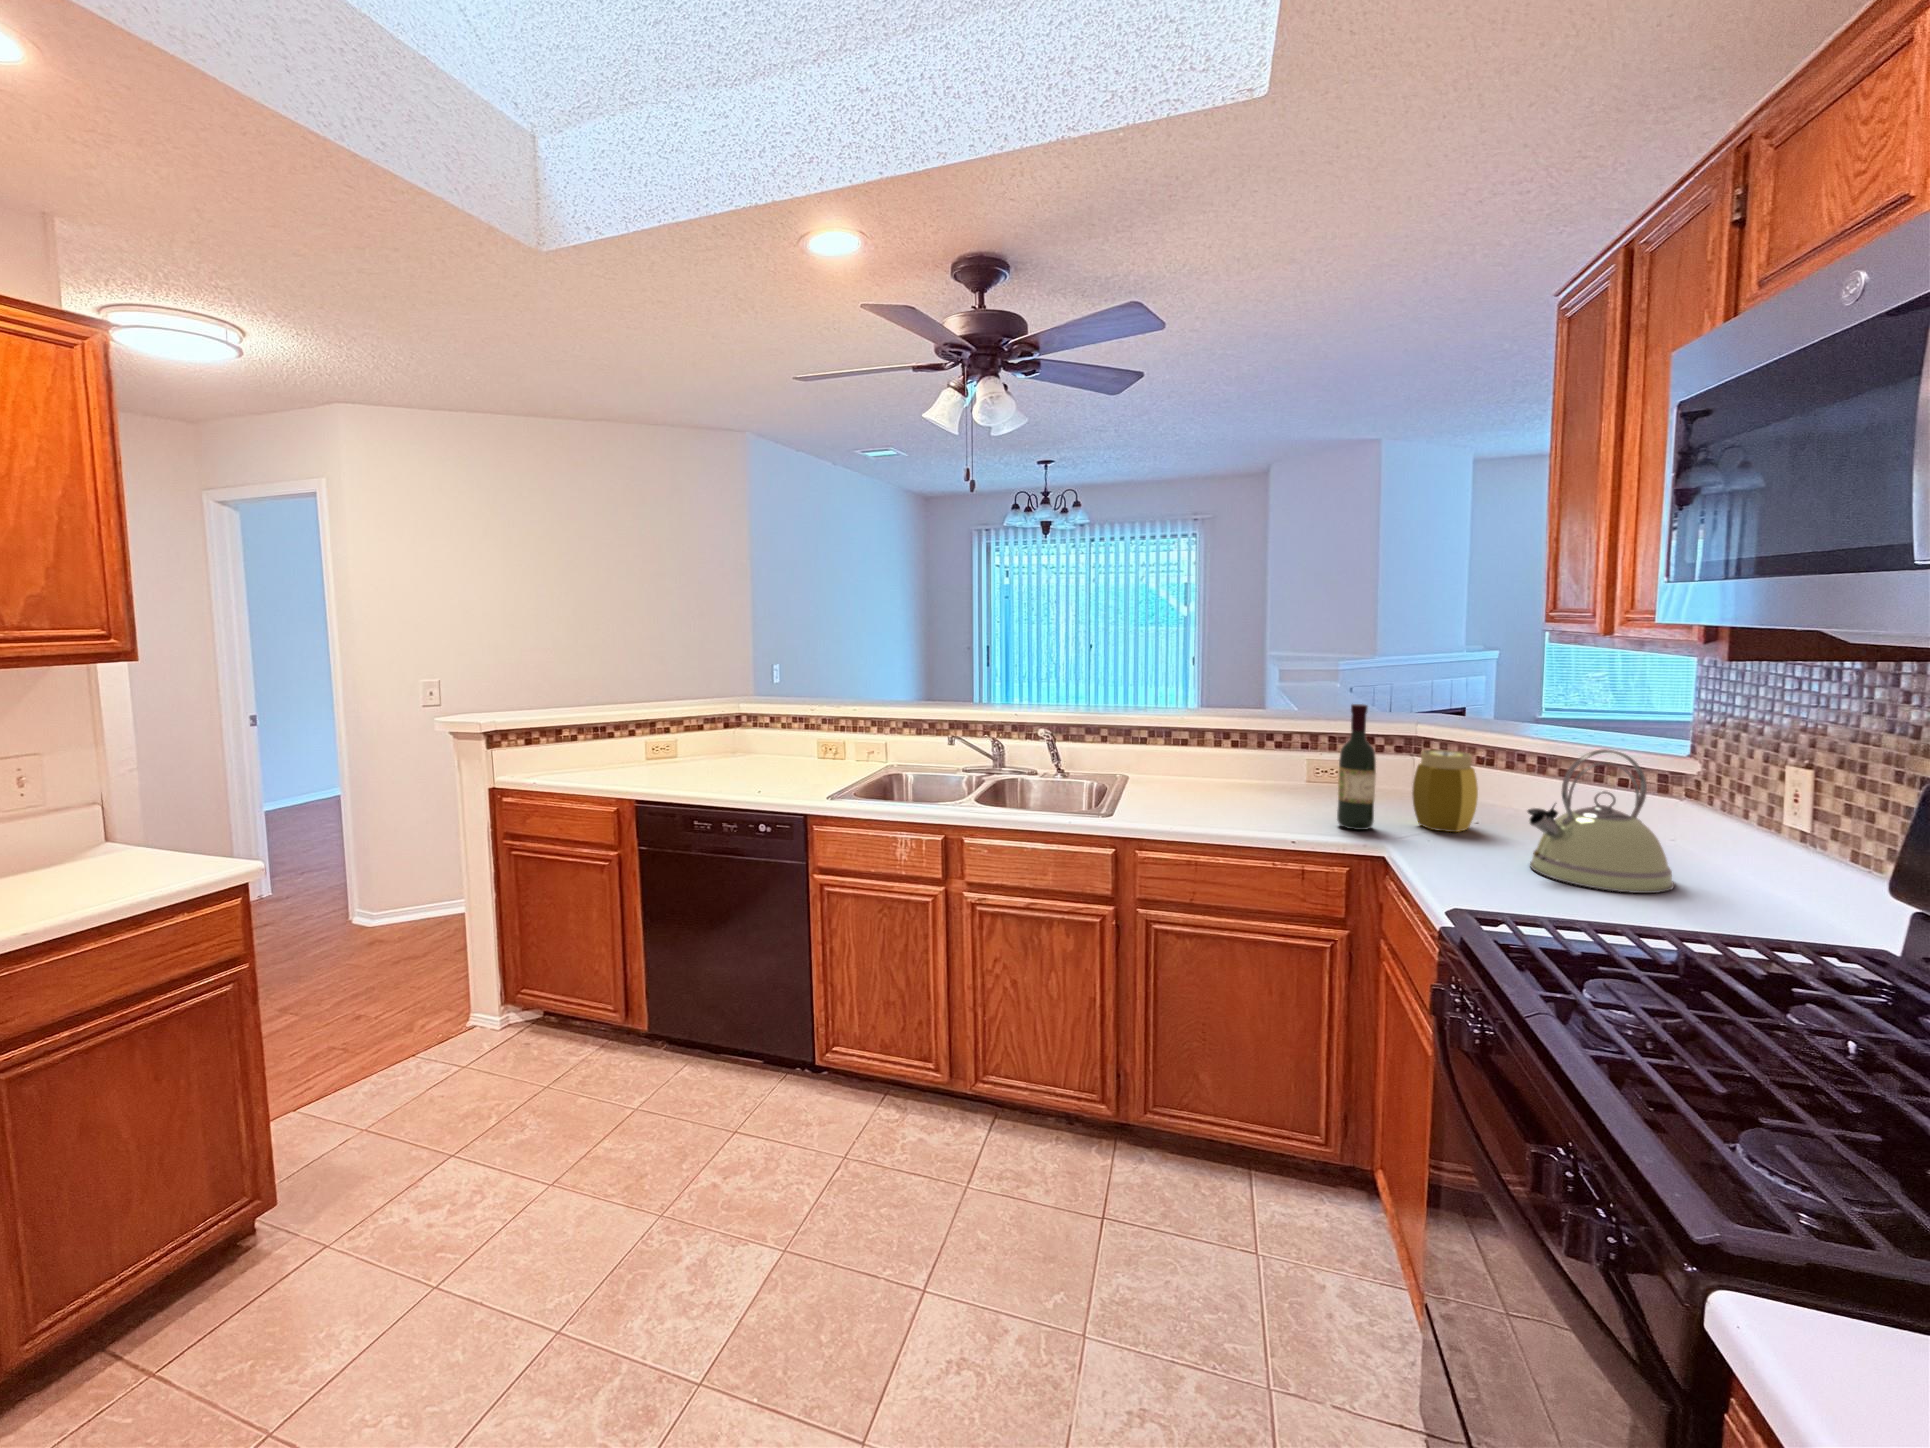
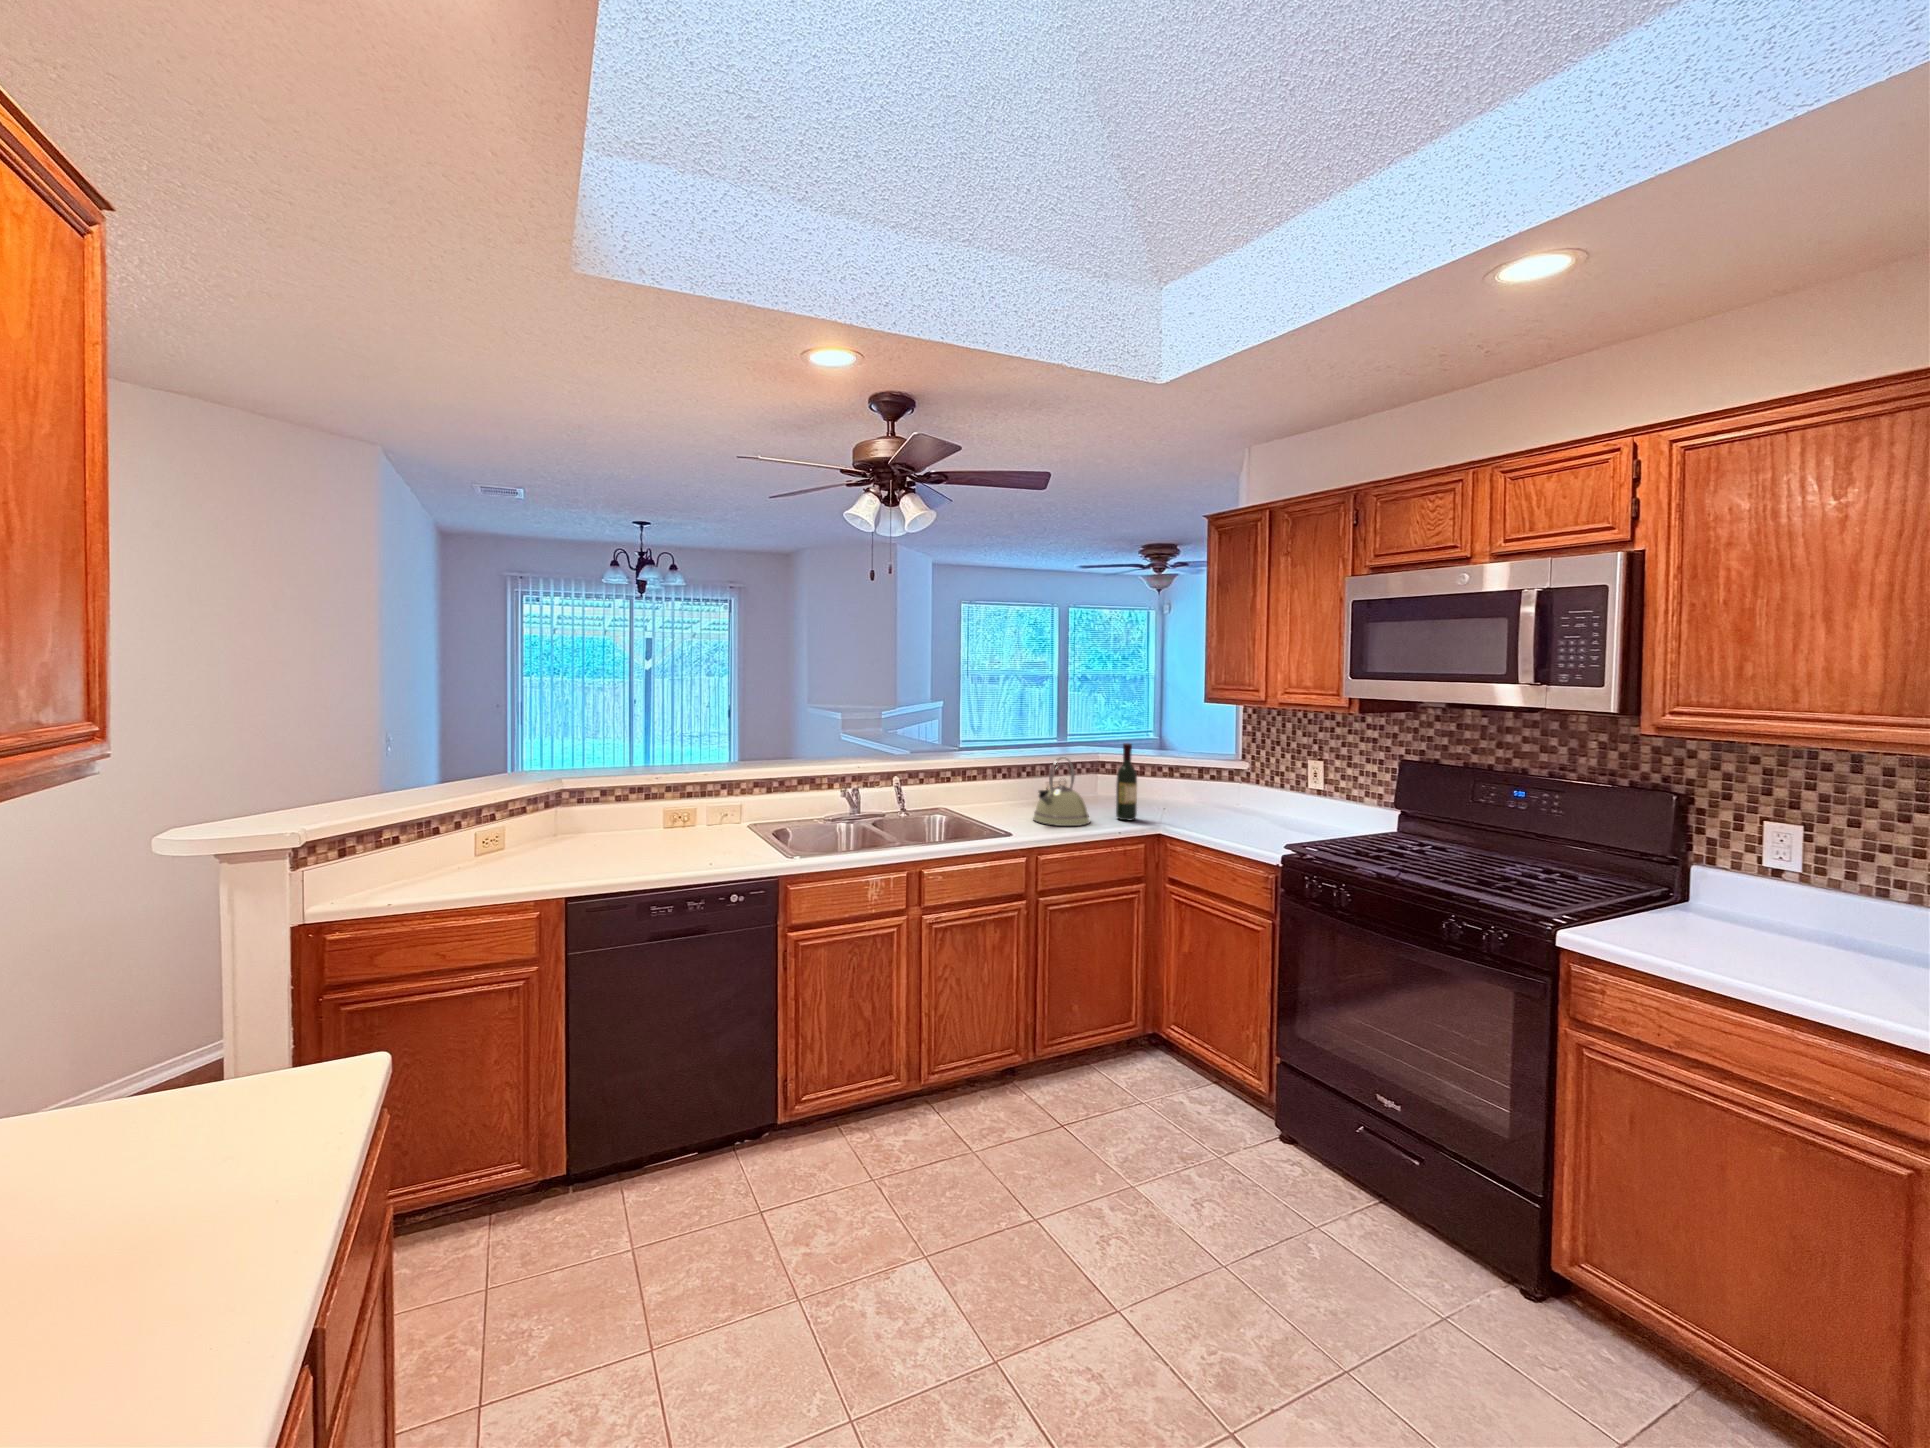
kettle: present [1528,749,1674,893] -> present [1033,757,1090,826]
jar: present [1412,750,1478,832] -> none [1141,767,1170,815]

